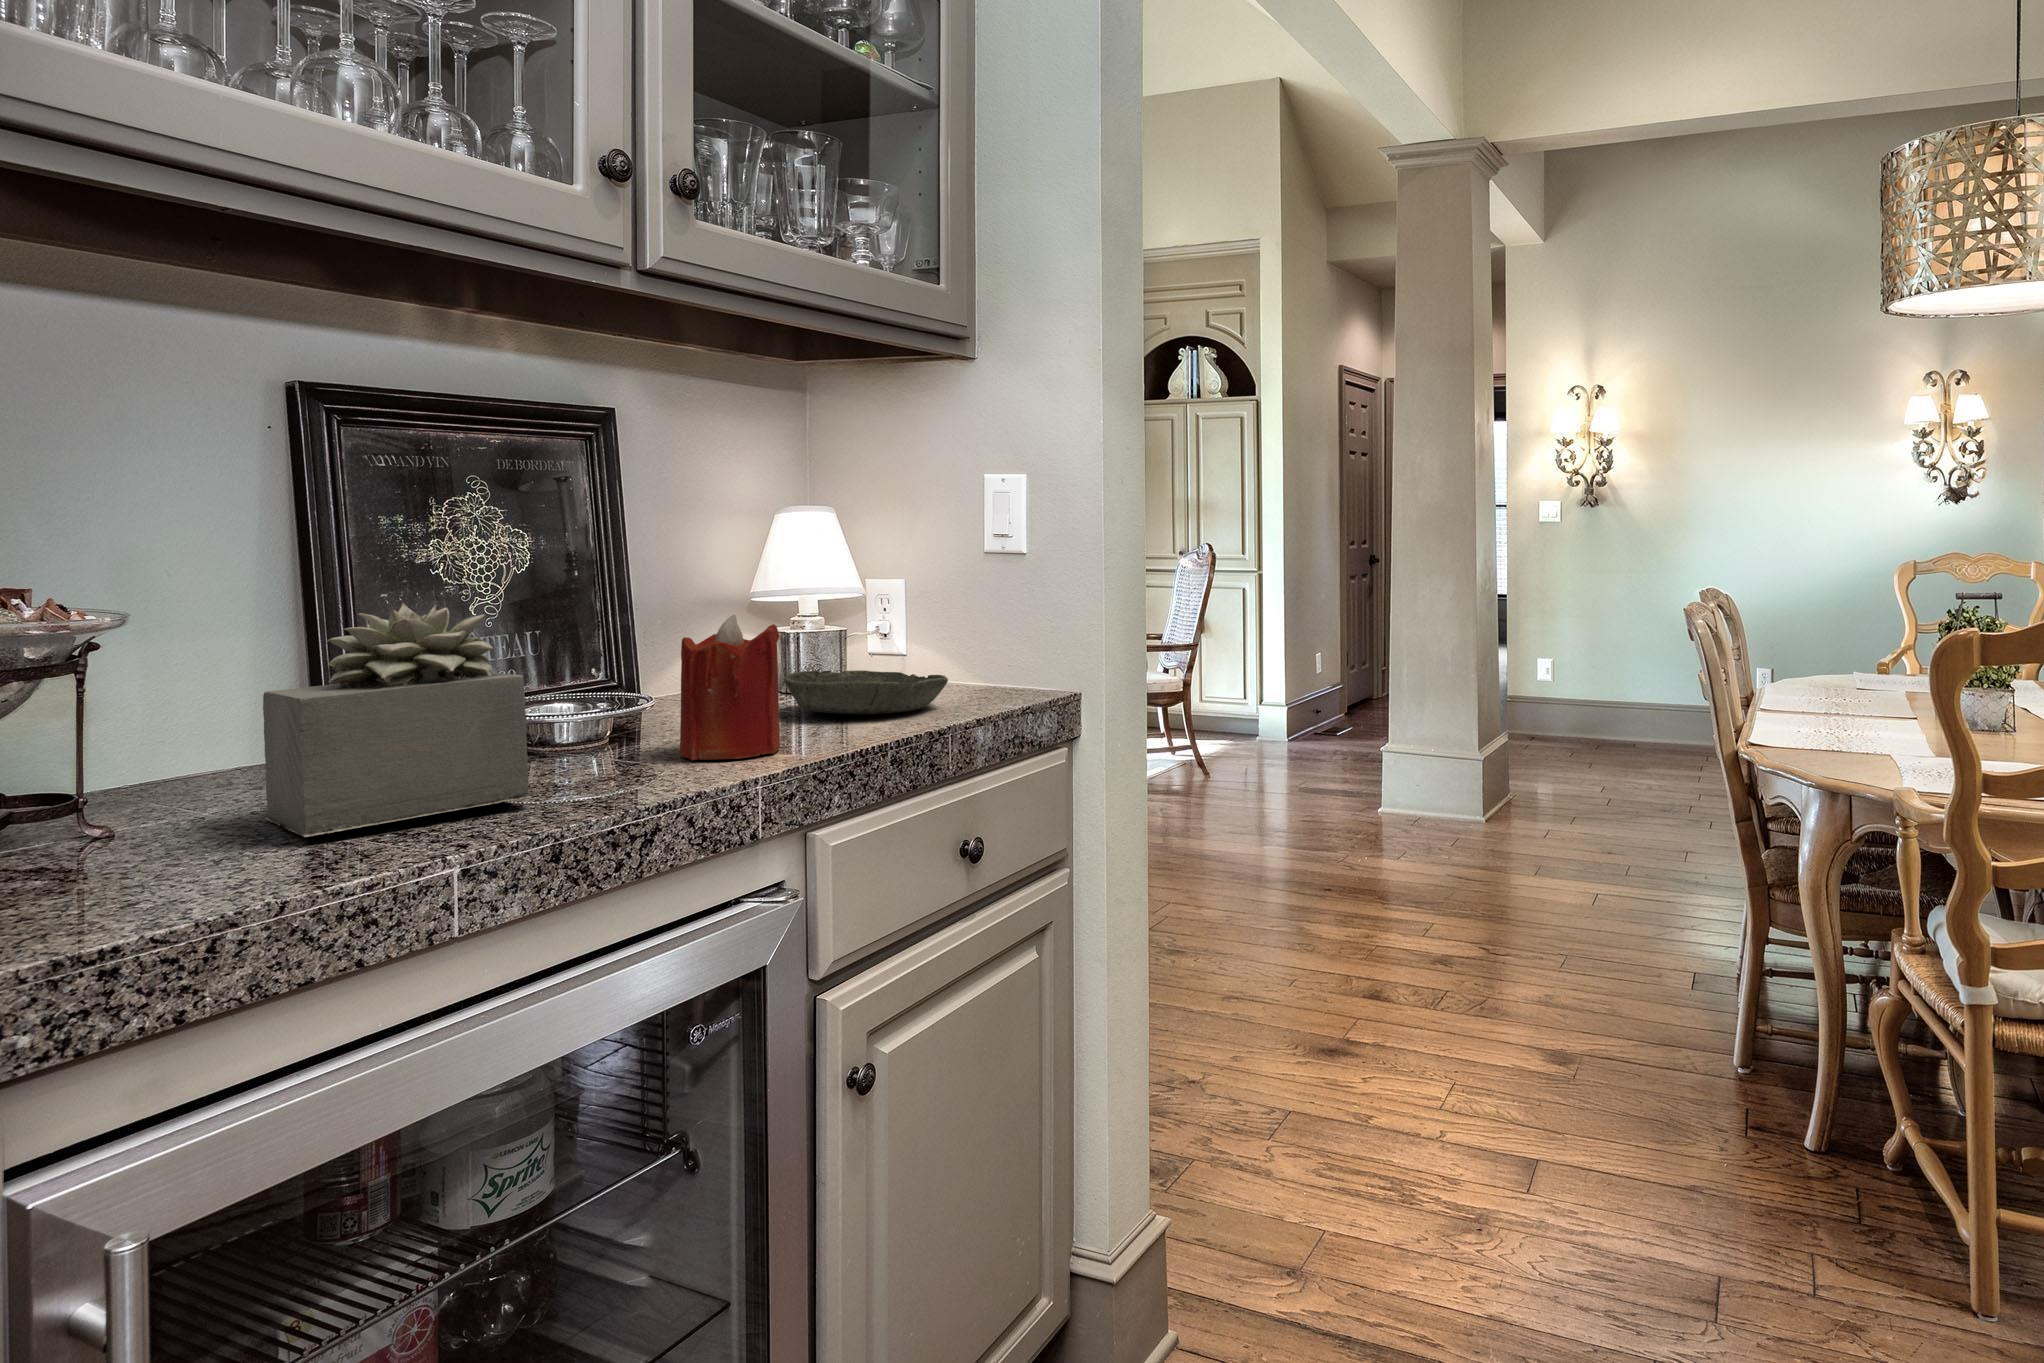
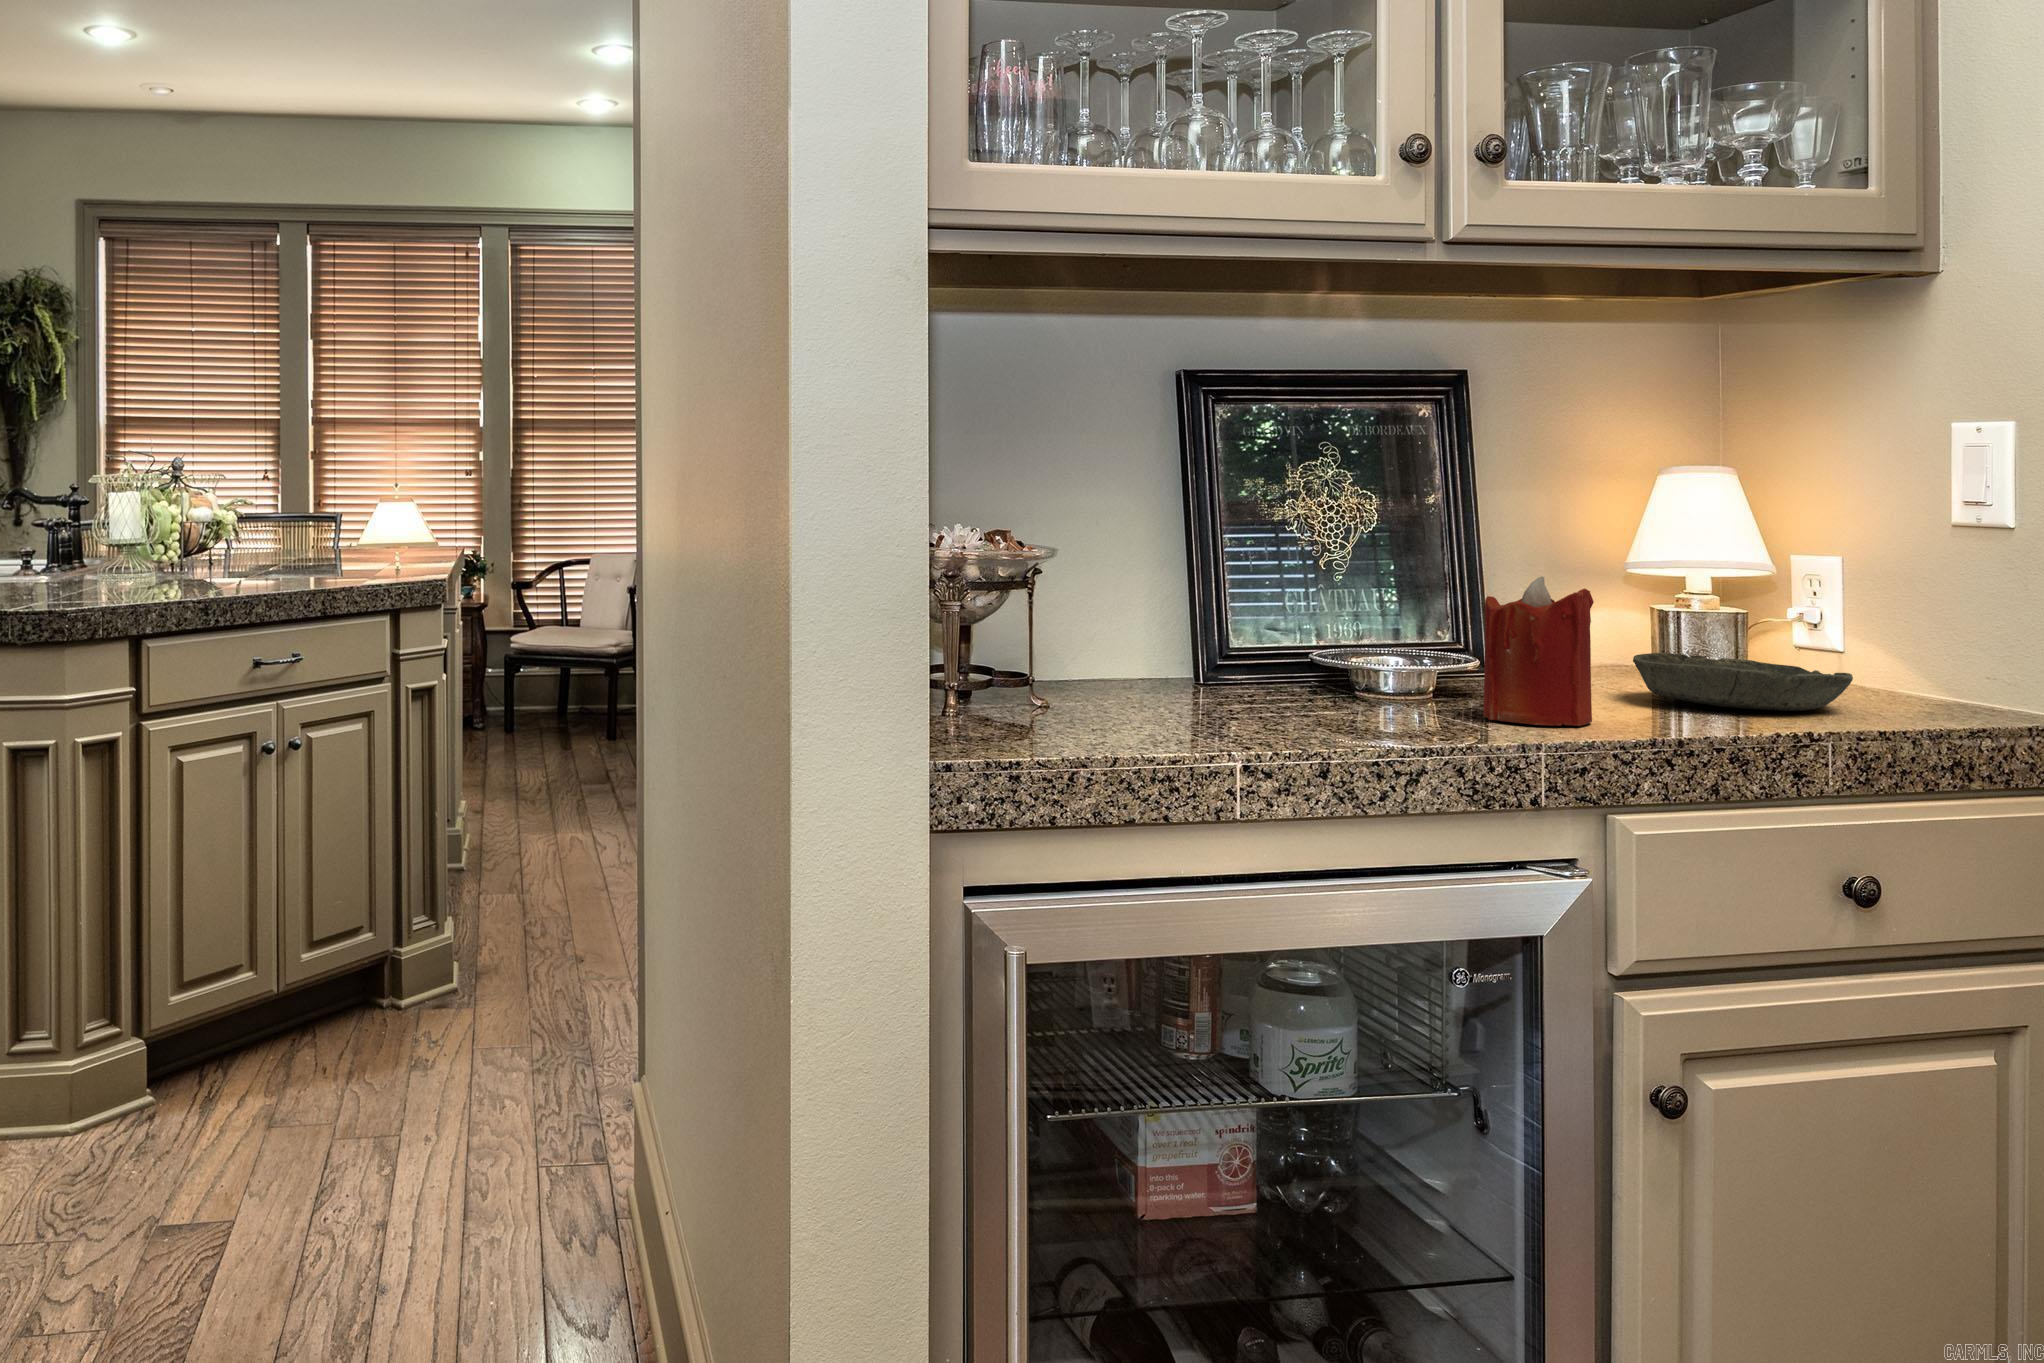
succulent plant: present [263,603,532,837] -> none [1140,547,1322,723]

